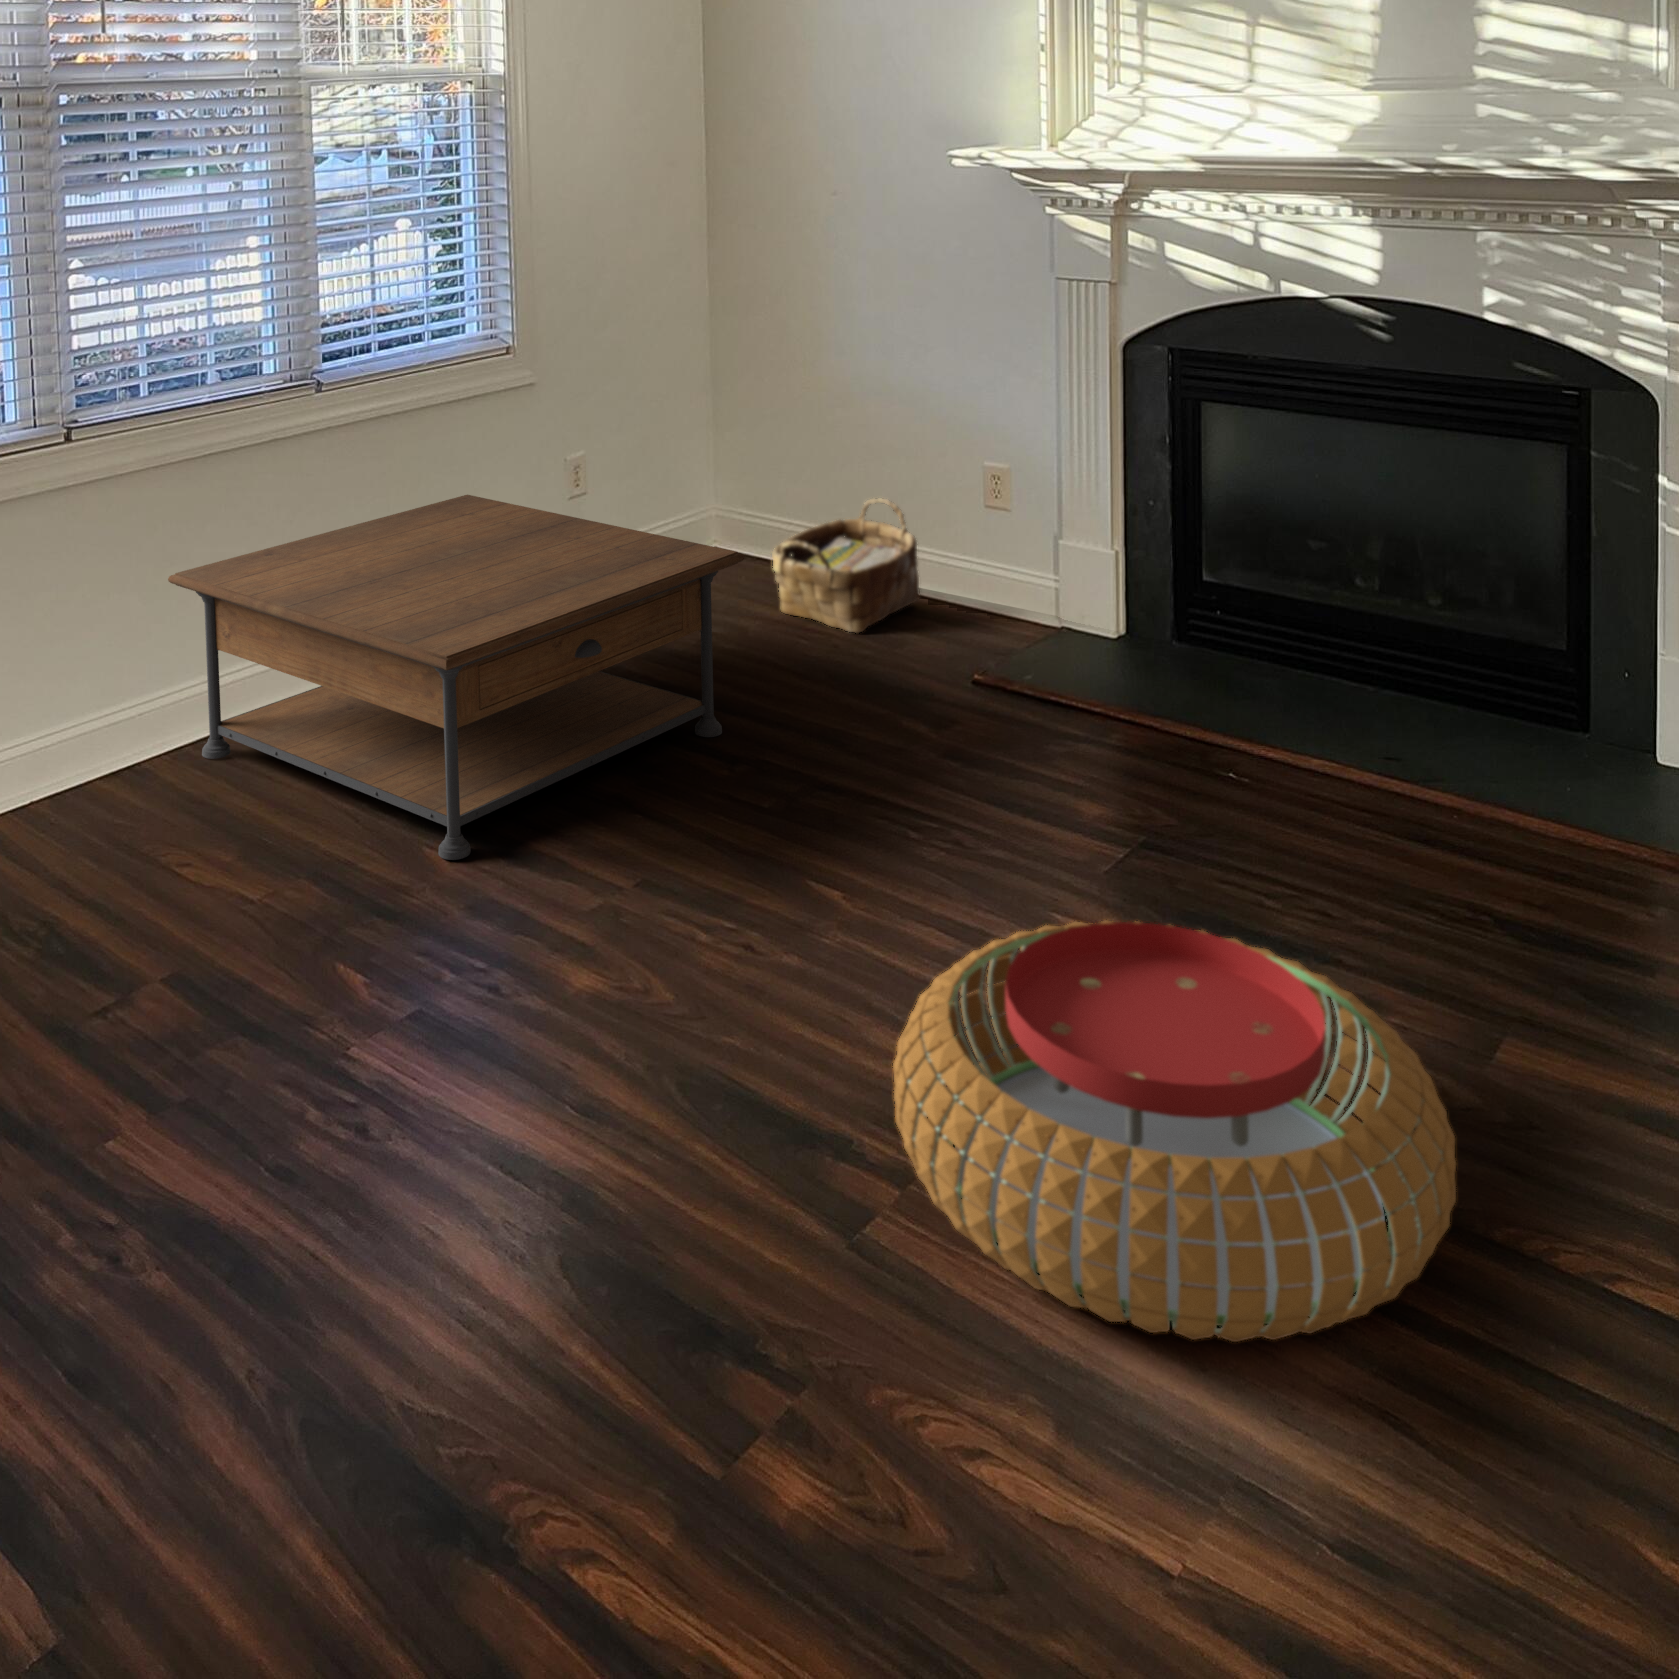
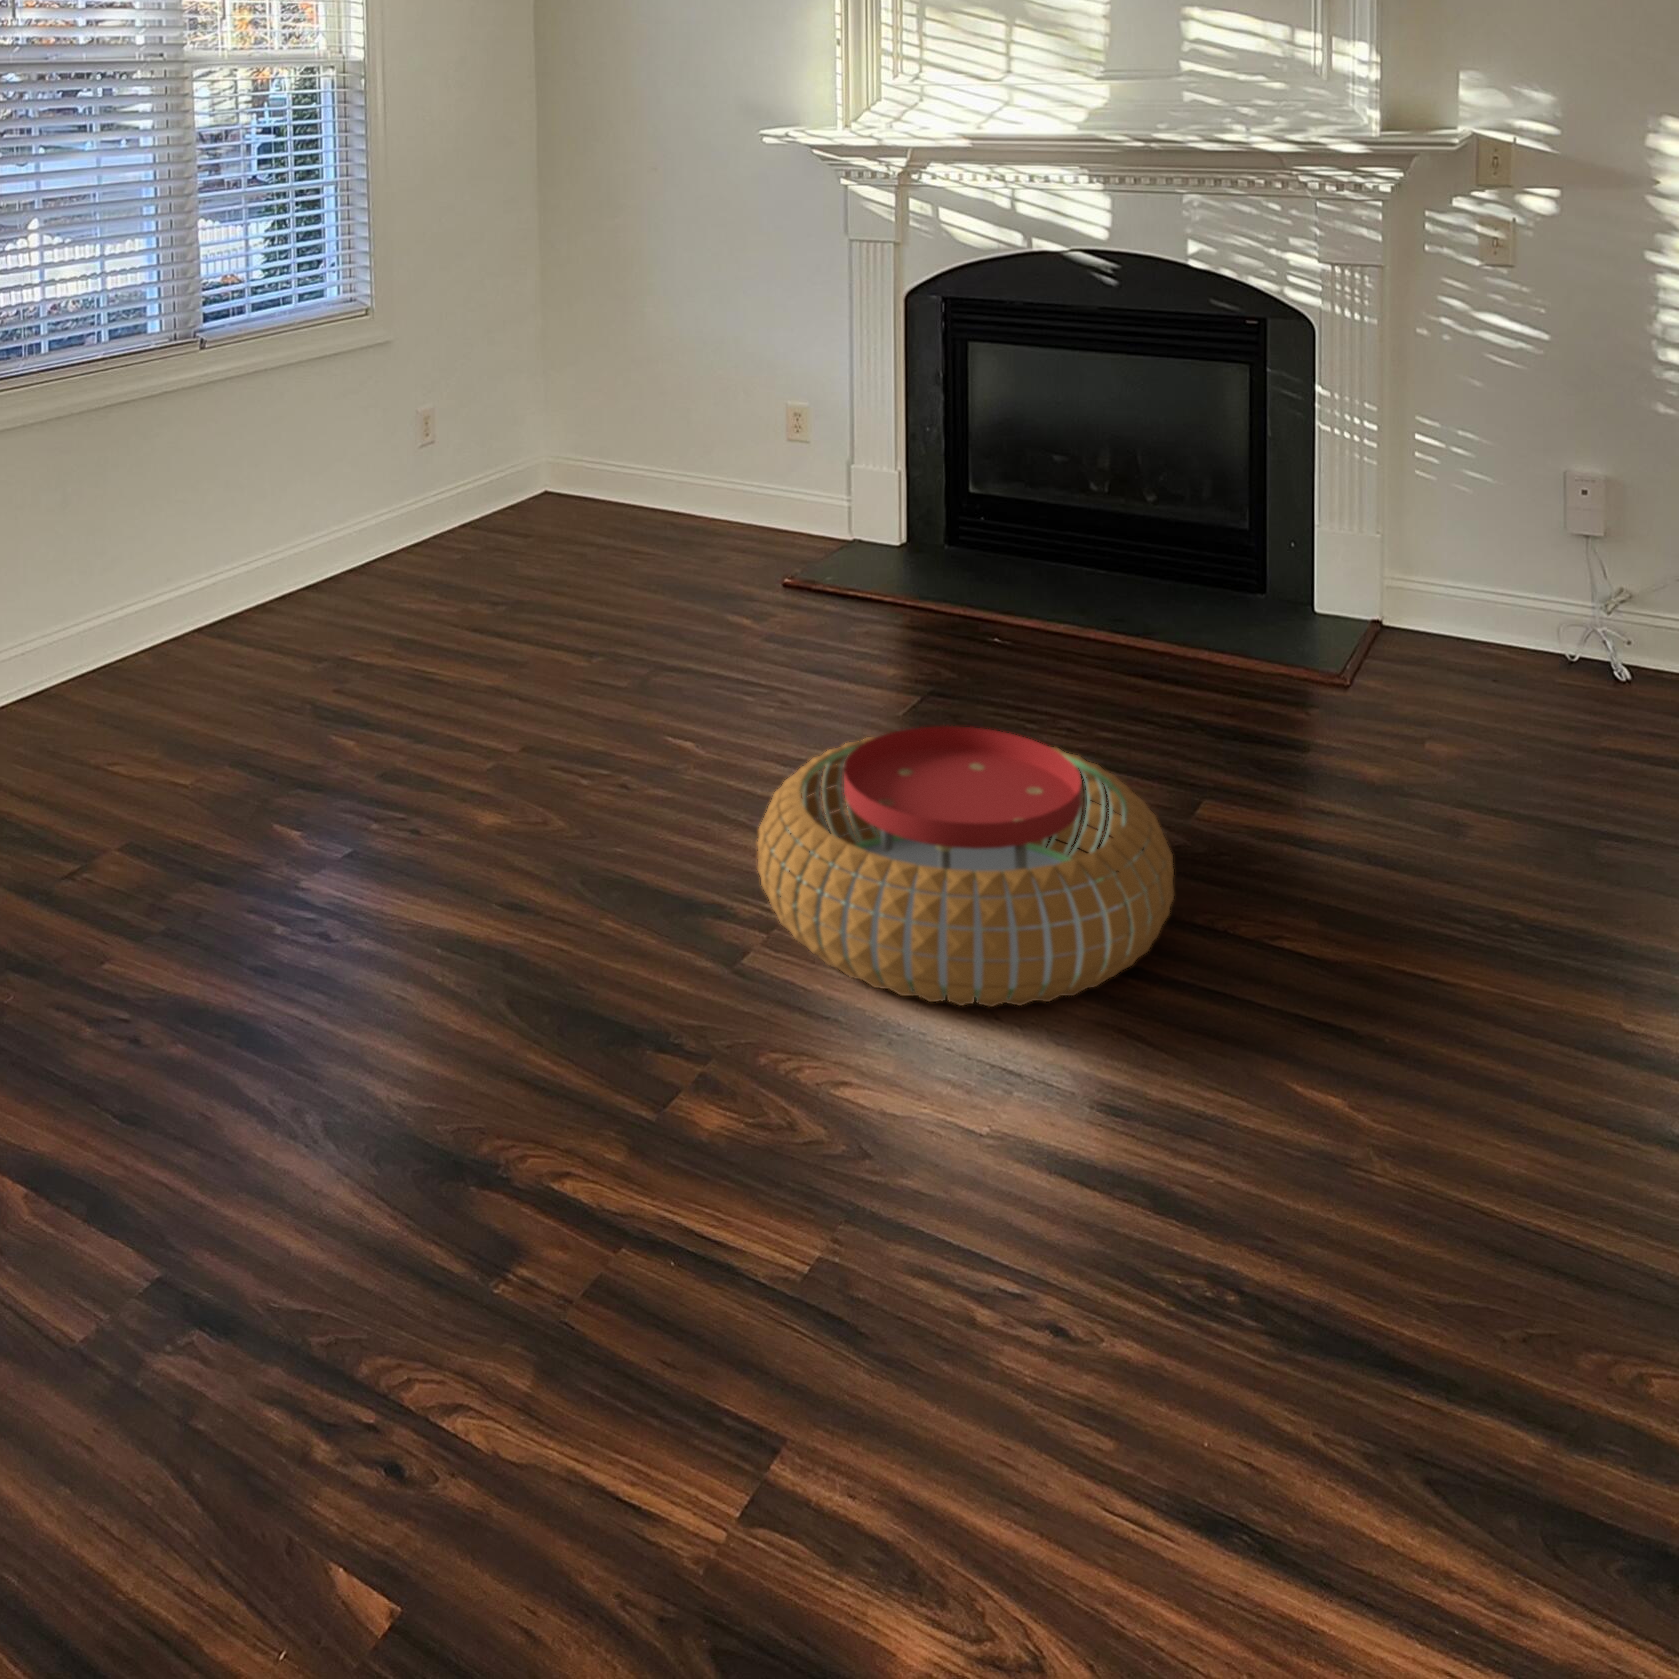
coffee table: present [168,495,745,860] -> none [73,440,592,741]
woven basket: present [772,498,920,632] -> none [601,435,728,551]

